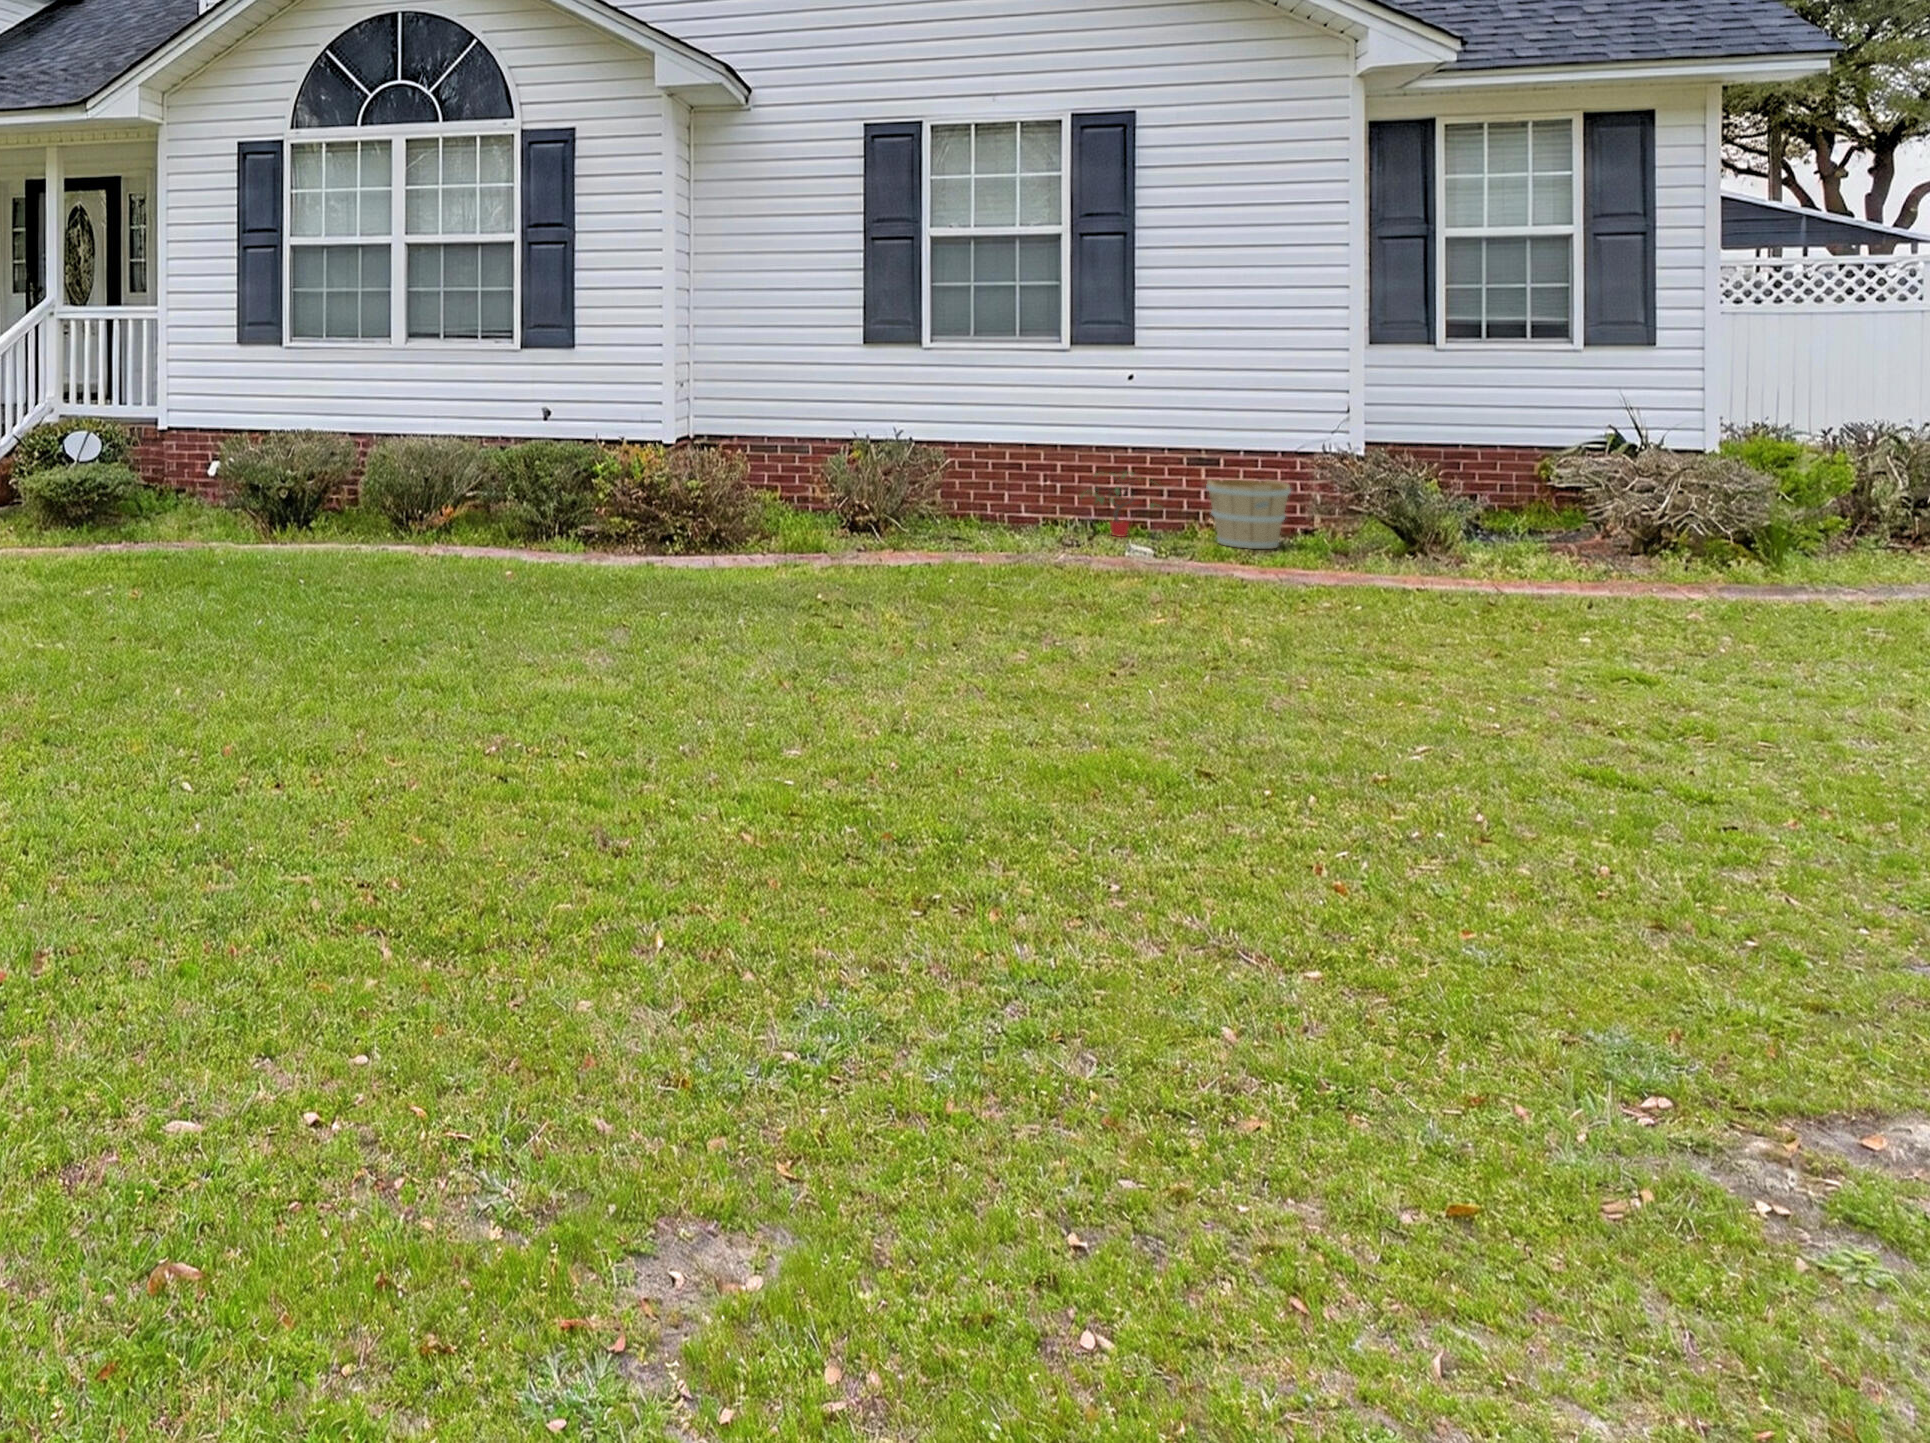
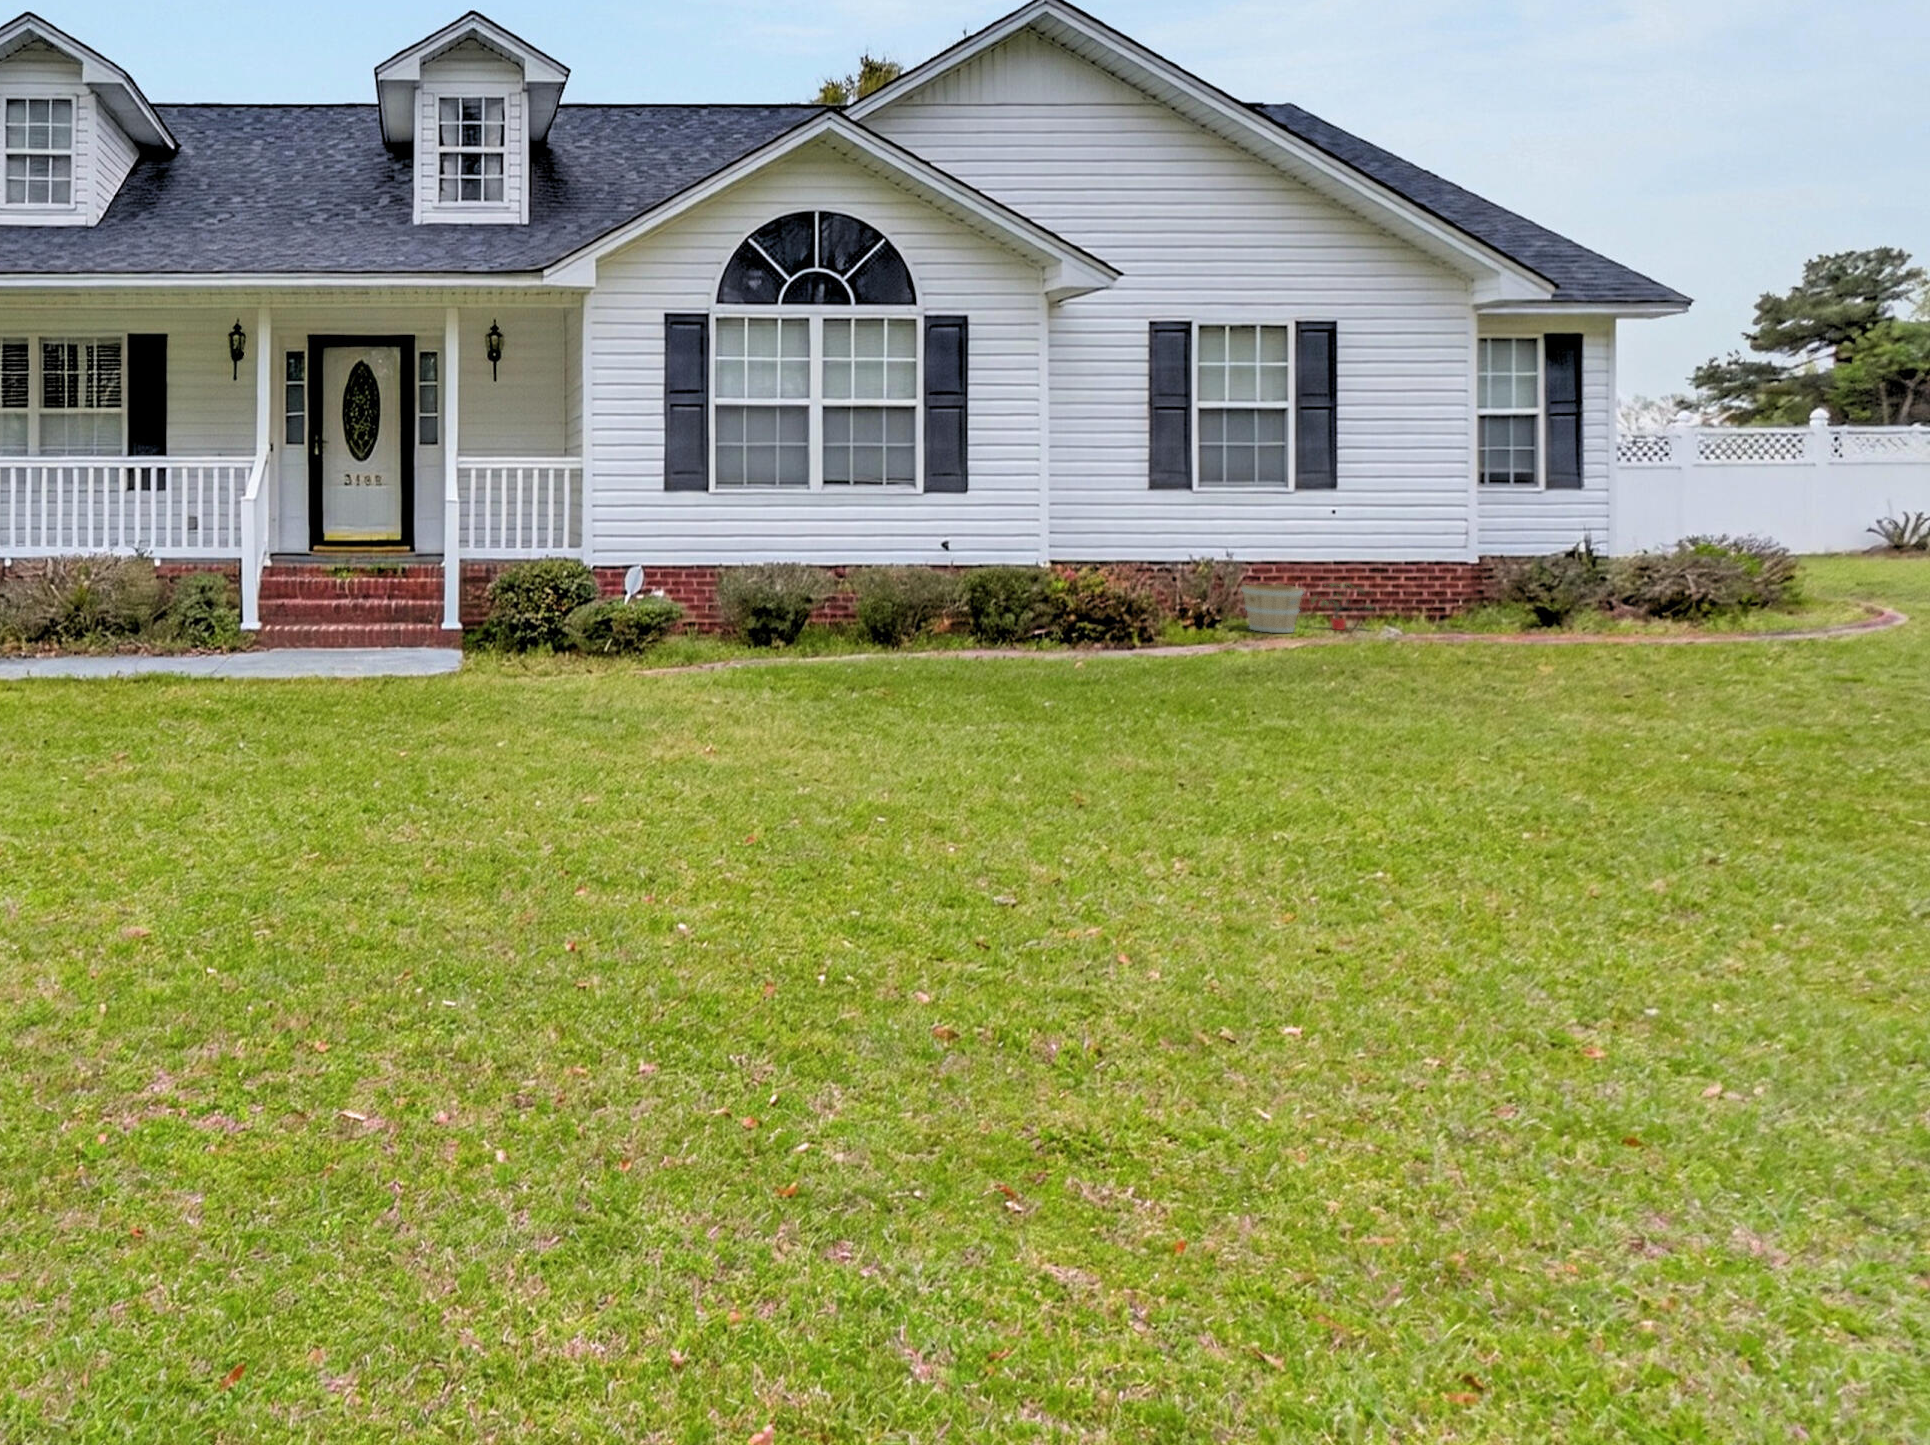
wooden bucket: present [1206,479,1291,549] -> present [1242,584,1303,633]

